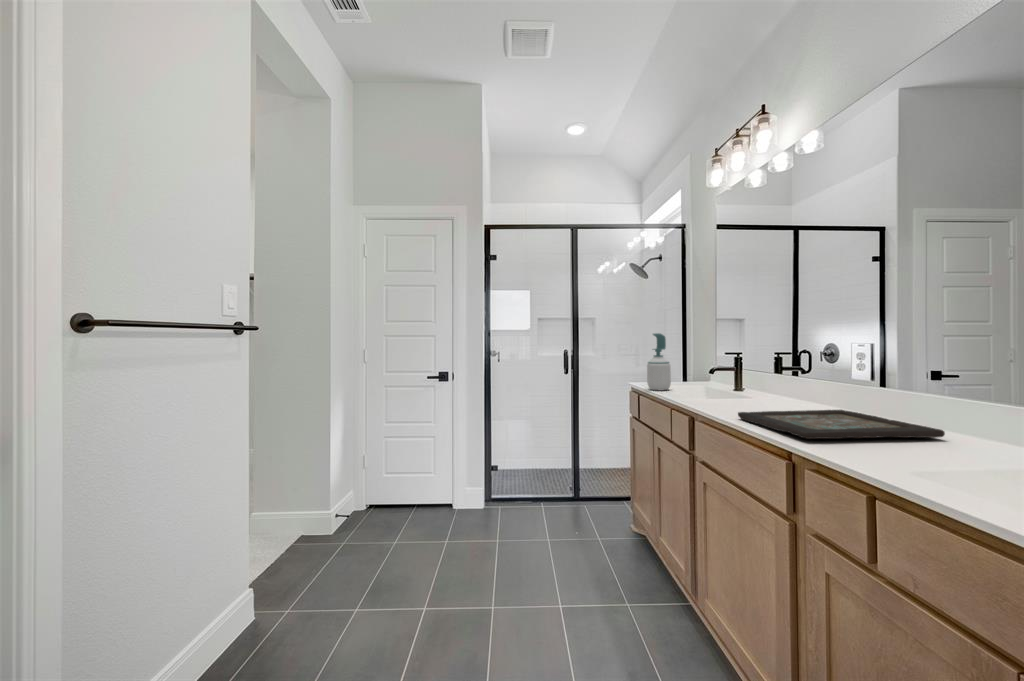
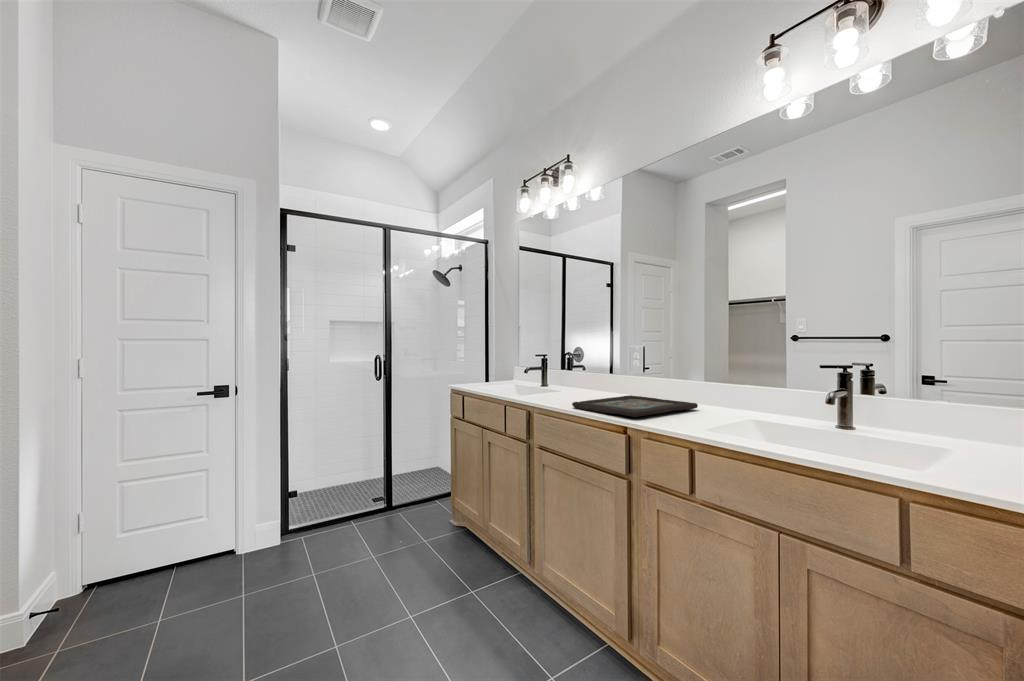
soap bottle: present [647,333,671,390] -> none [472,338,493,390]

